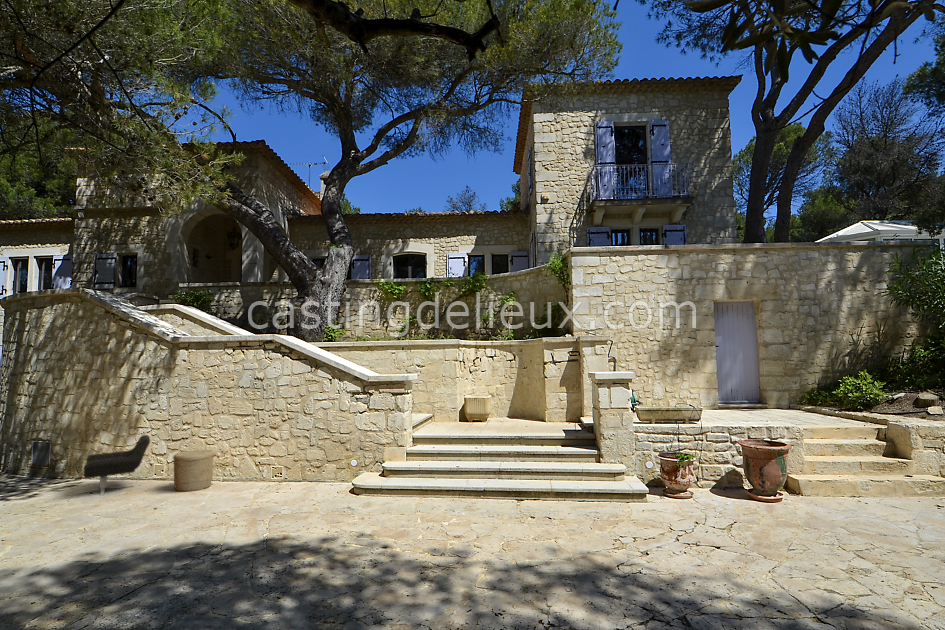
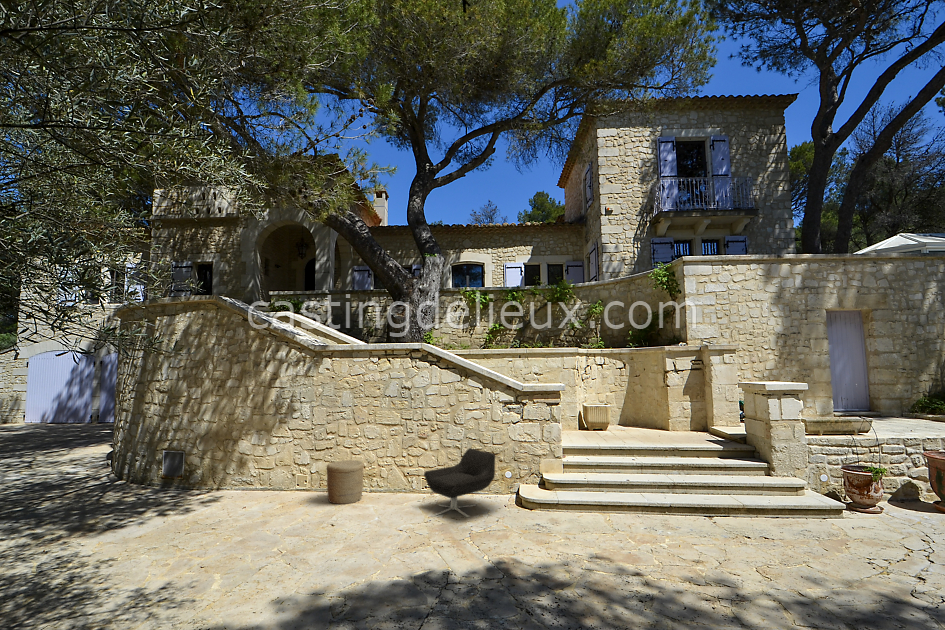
lounge chair: present [77,435,150,495] -> present [424,448,495,517]

